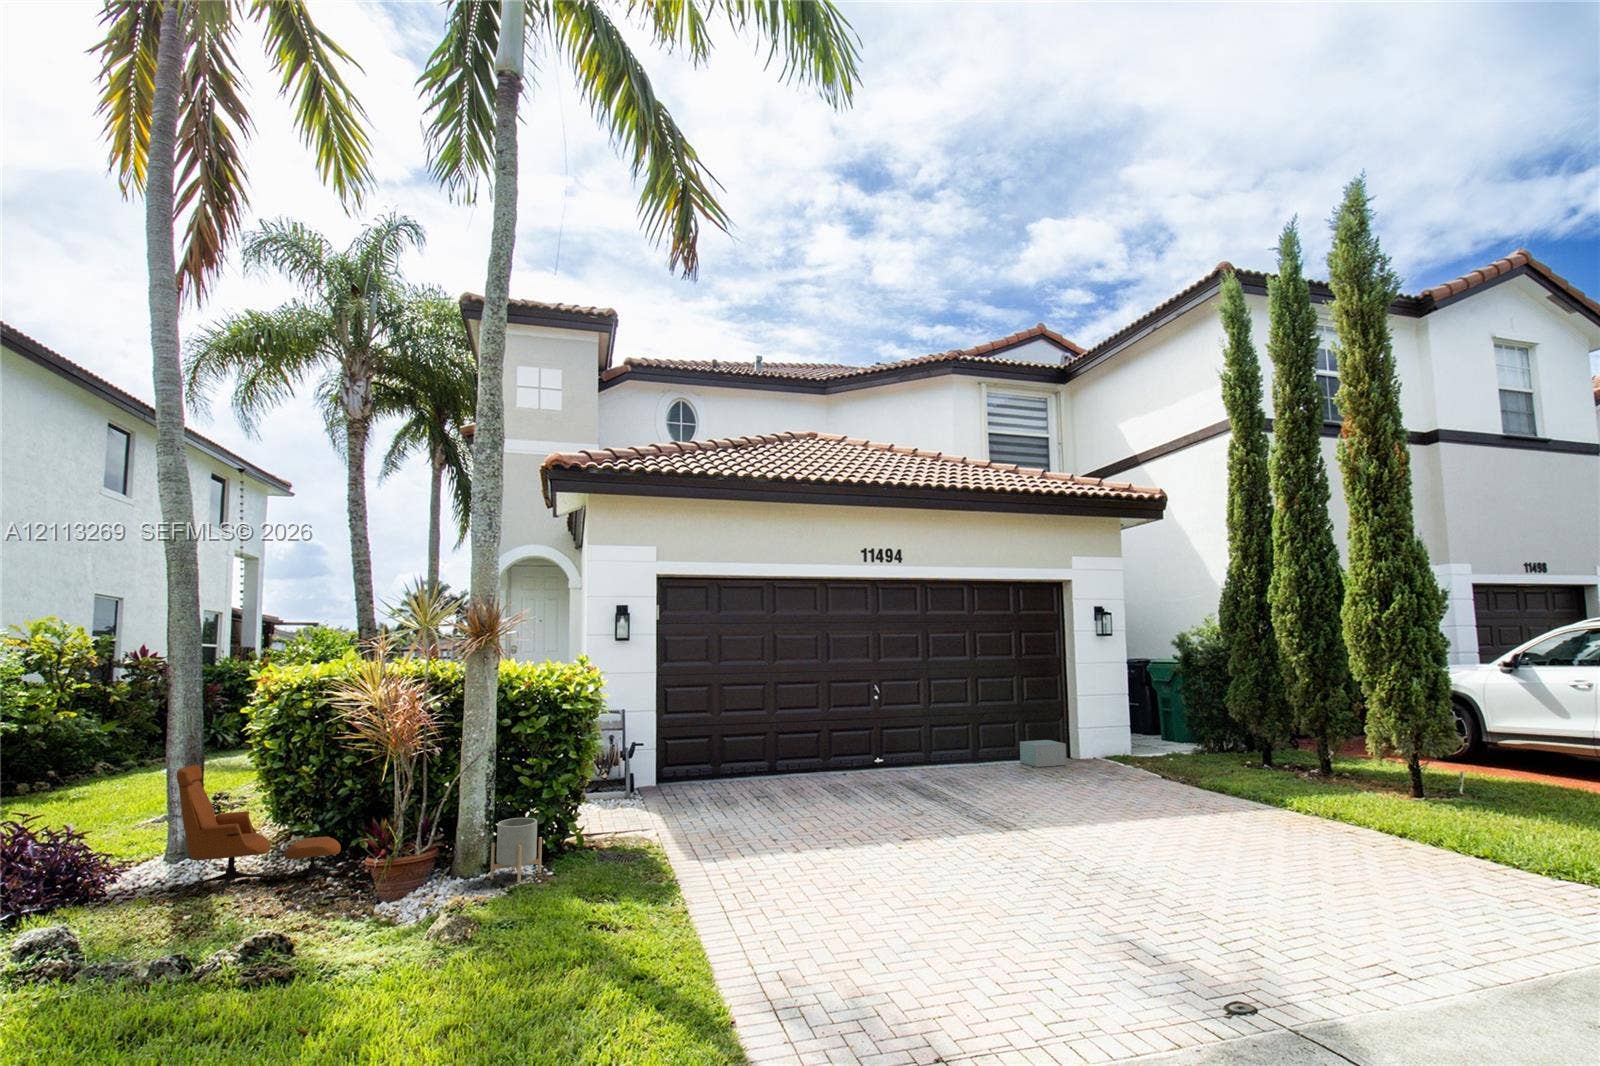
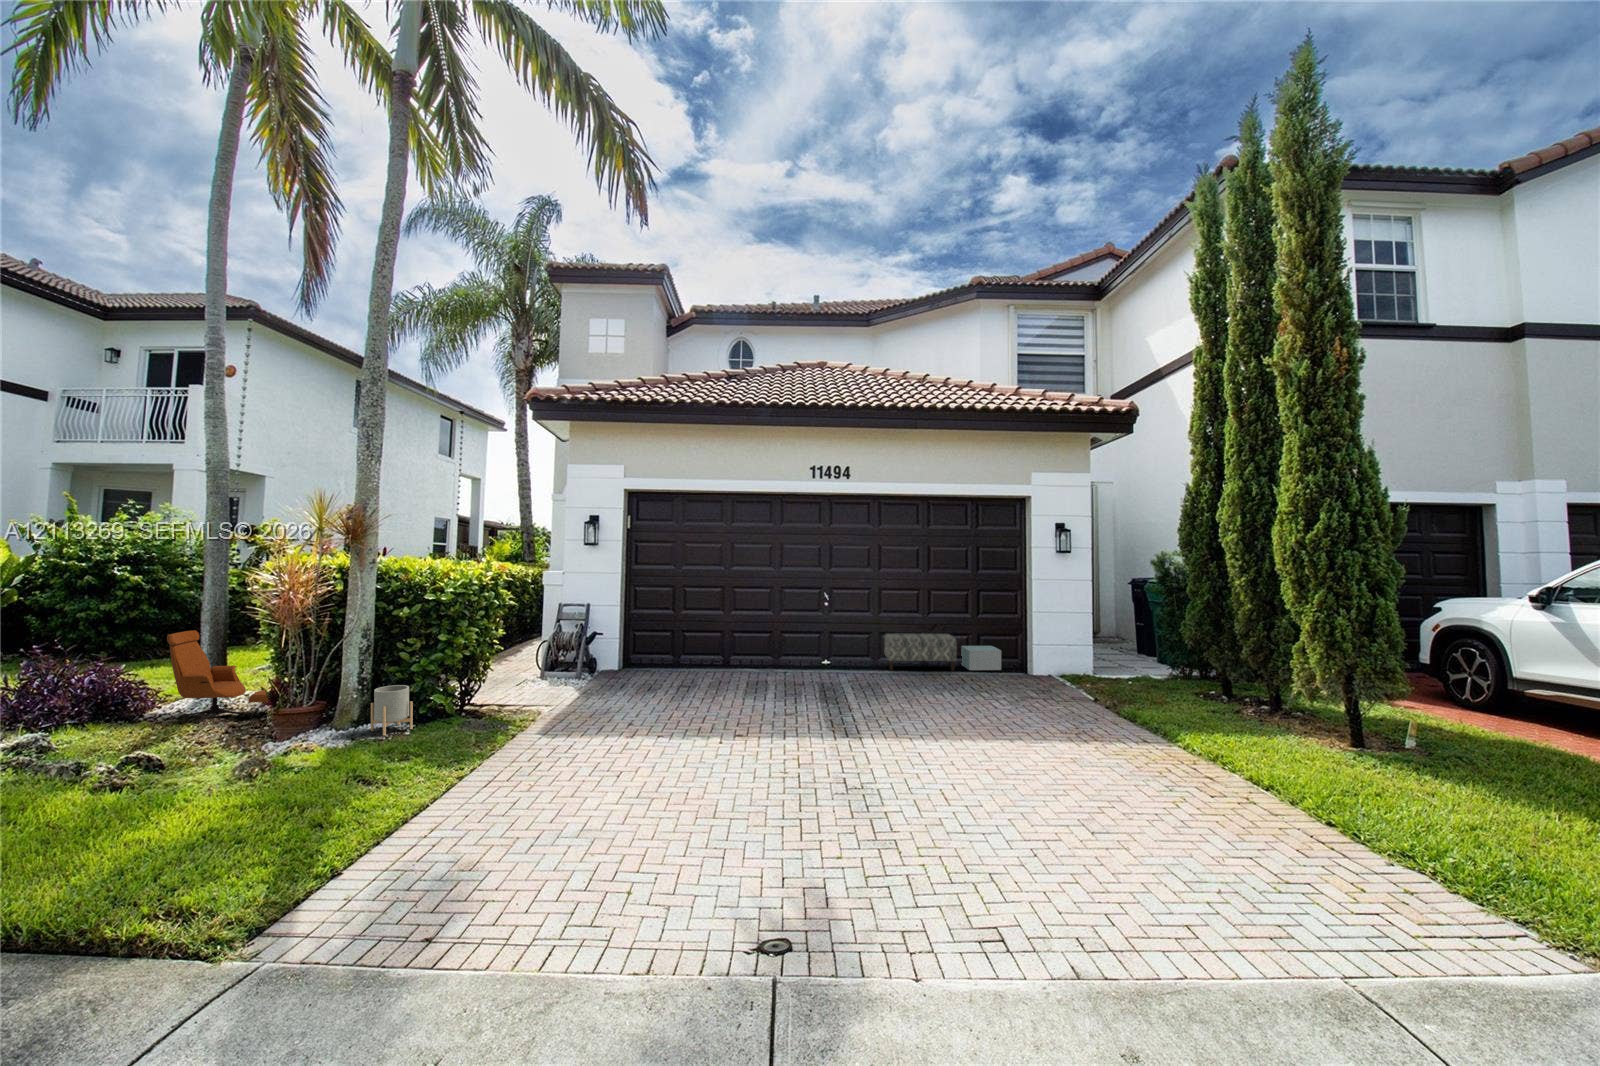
bench: none [944,729,1026,772] -> present [885,633,957,670]

